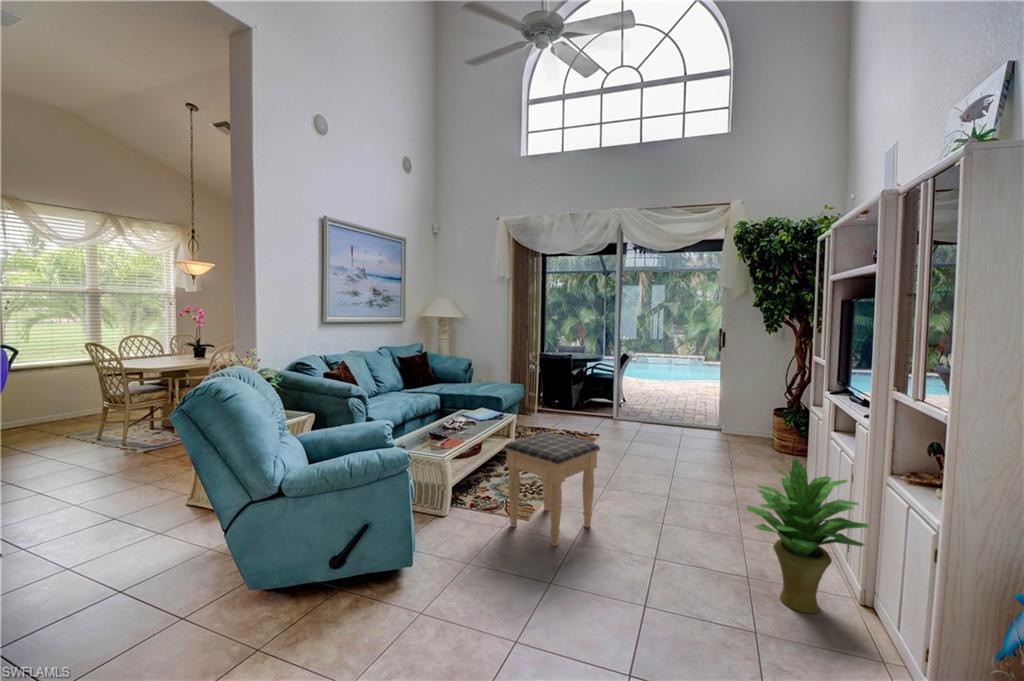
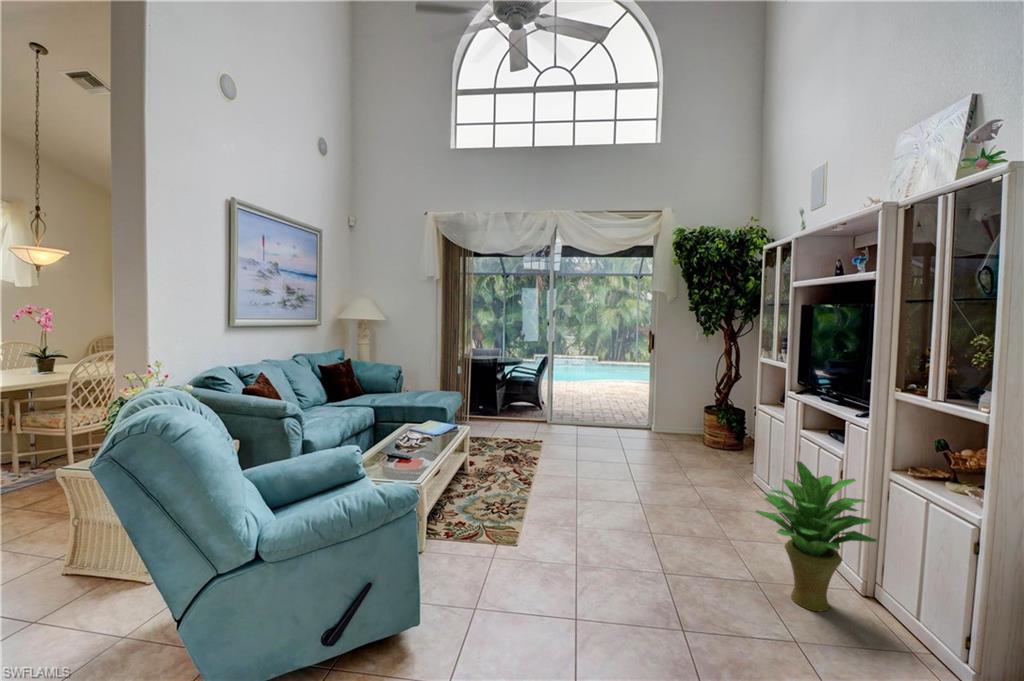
footstool: present [504,432,600,546] -> none [494,446,593,573]

